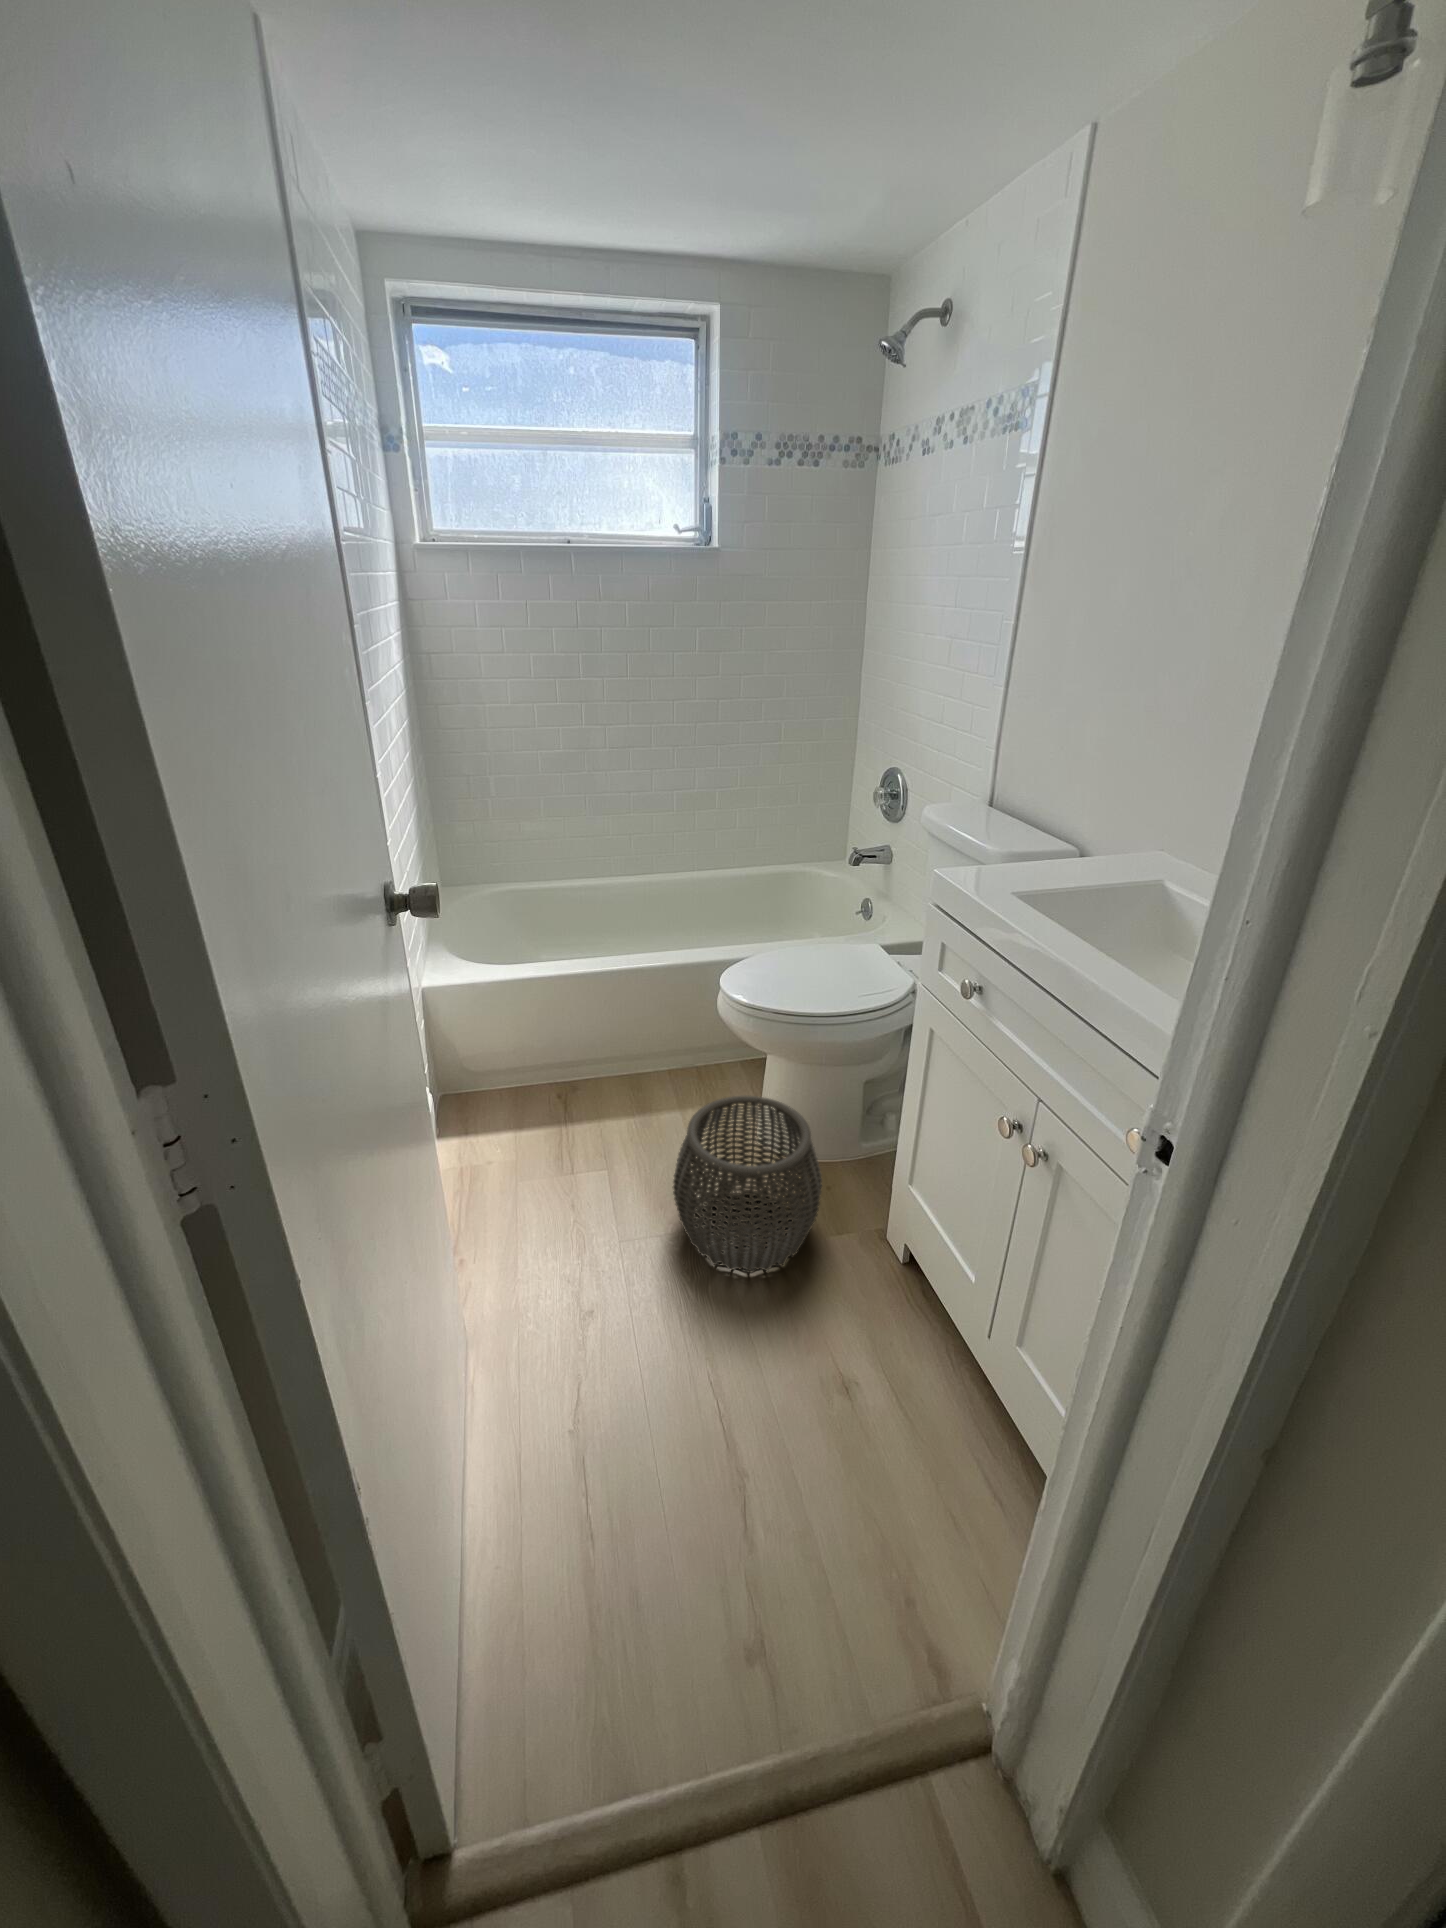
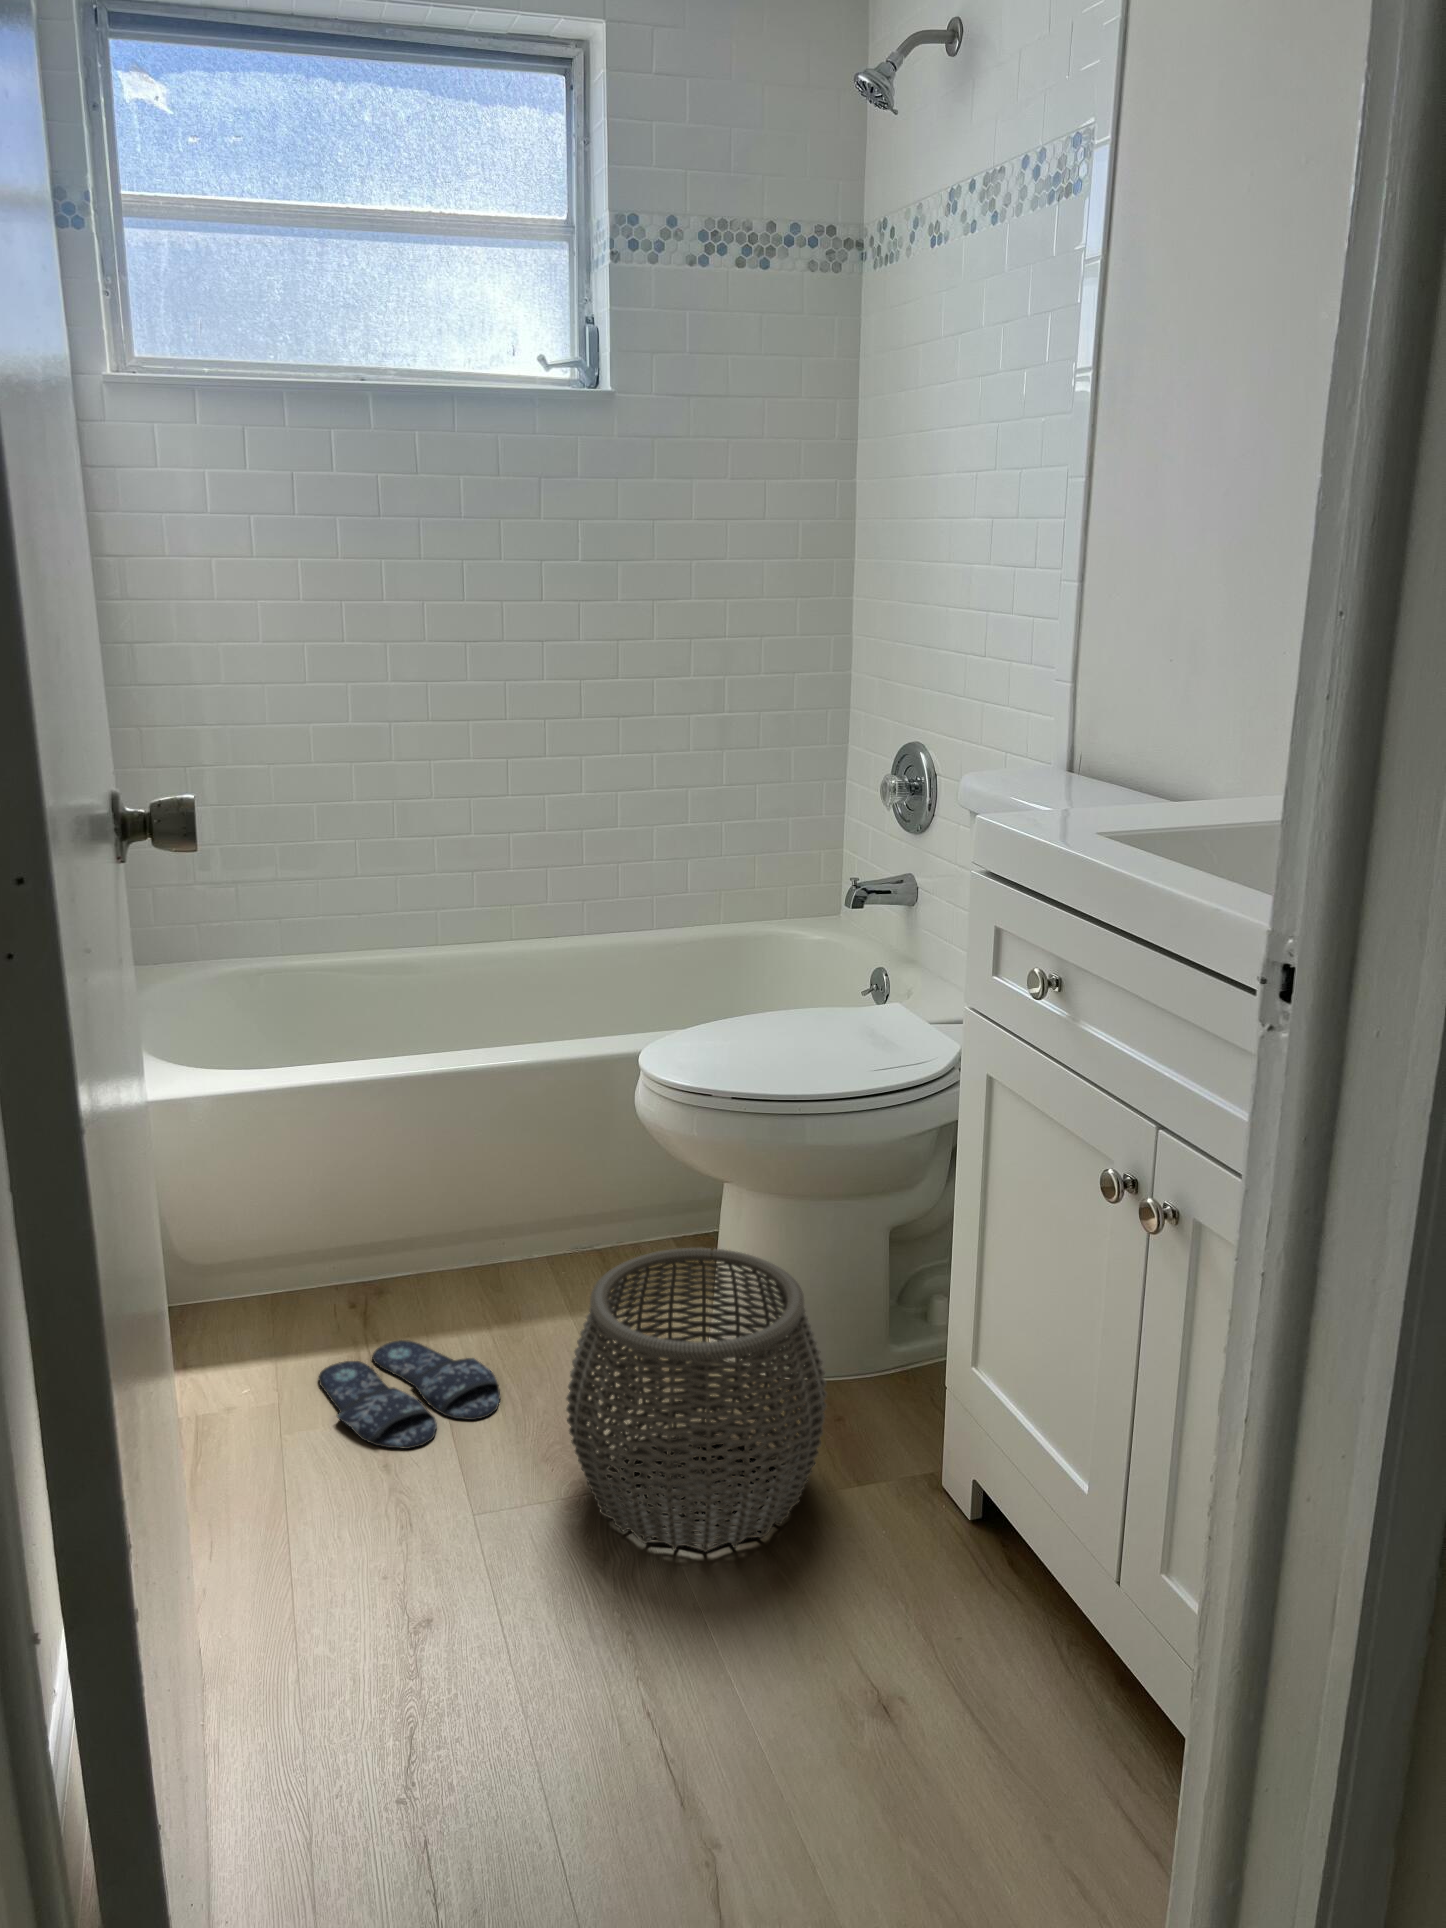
slippers: none [539,1120,639,1192] -> present [318,1340,500,1449]

